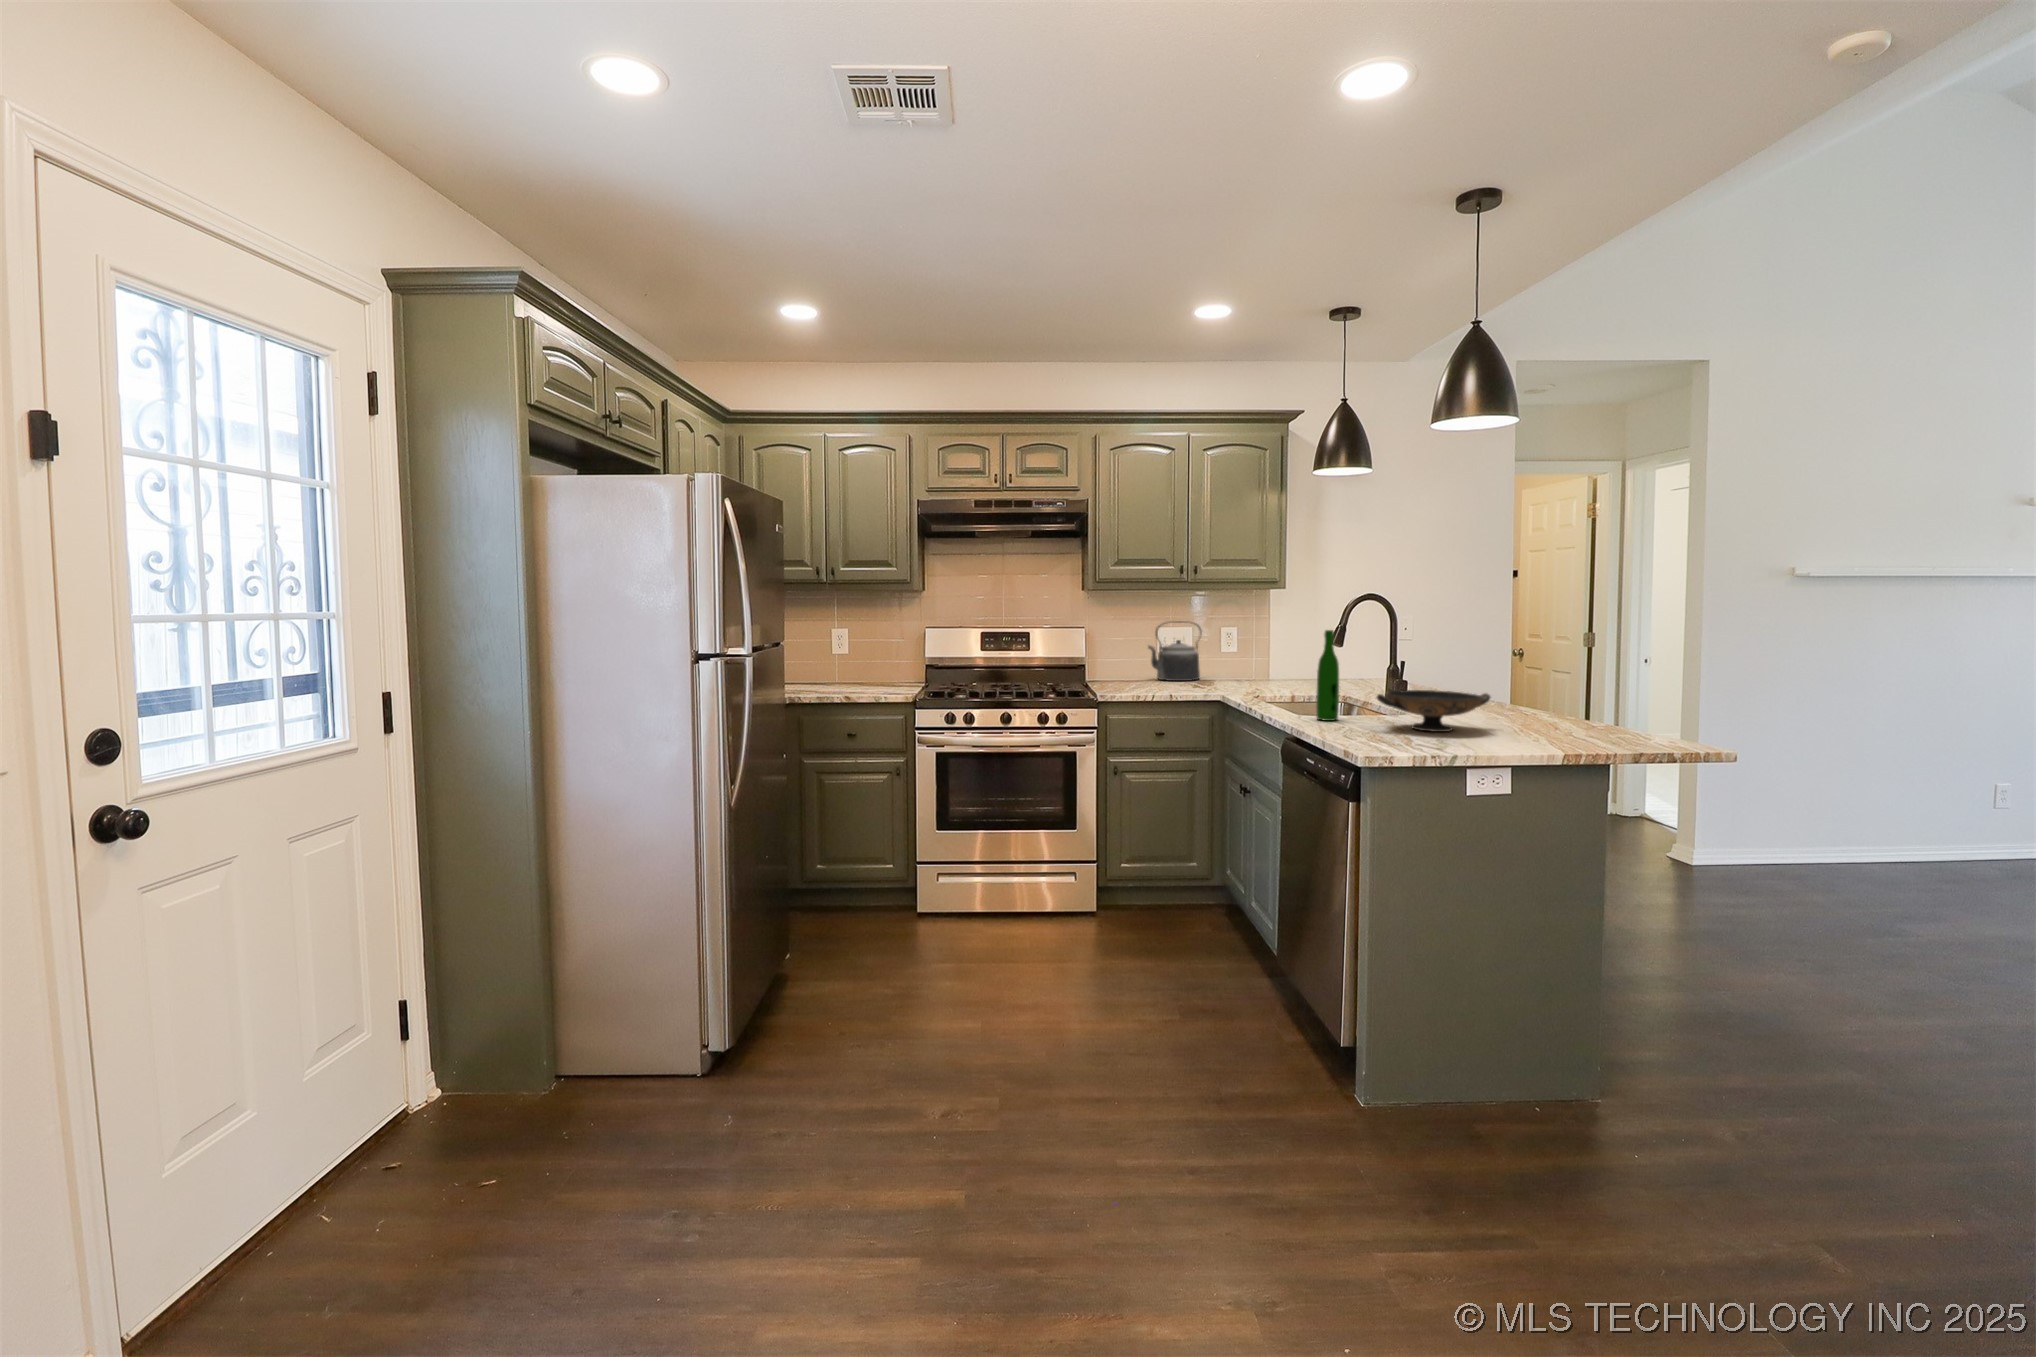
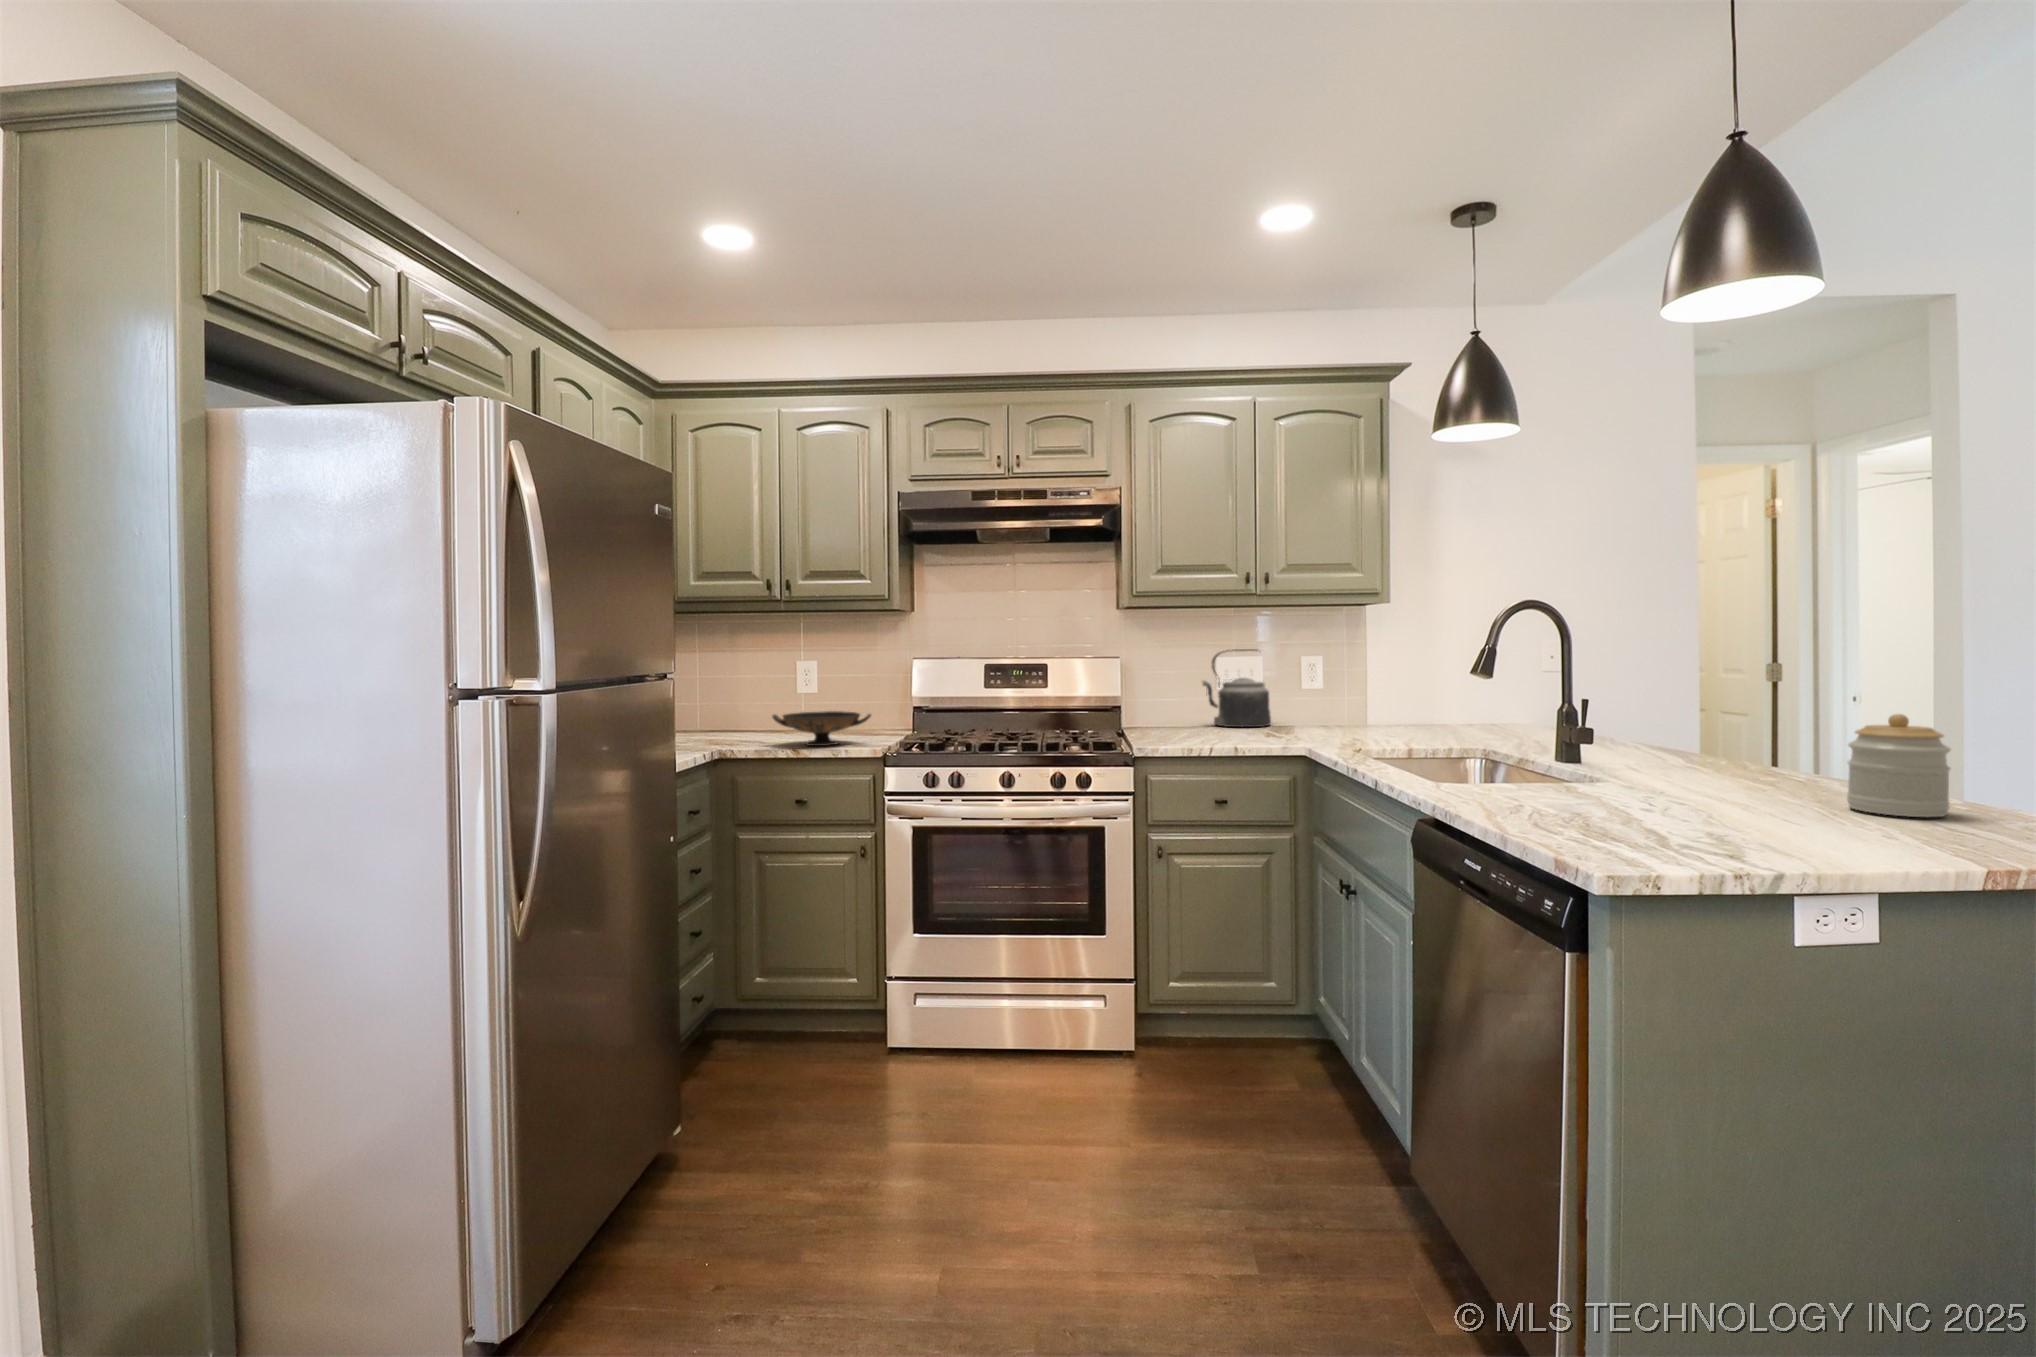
wine bottle: present [1316,630,1339,721] -> none [1468,651,1504,794]
jar: none [1529,670,1581,730] -> present [1847,714,1951,817]
decorative bowl: present [1377,690,1490,732] -> present [773,711,871,746]

